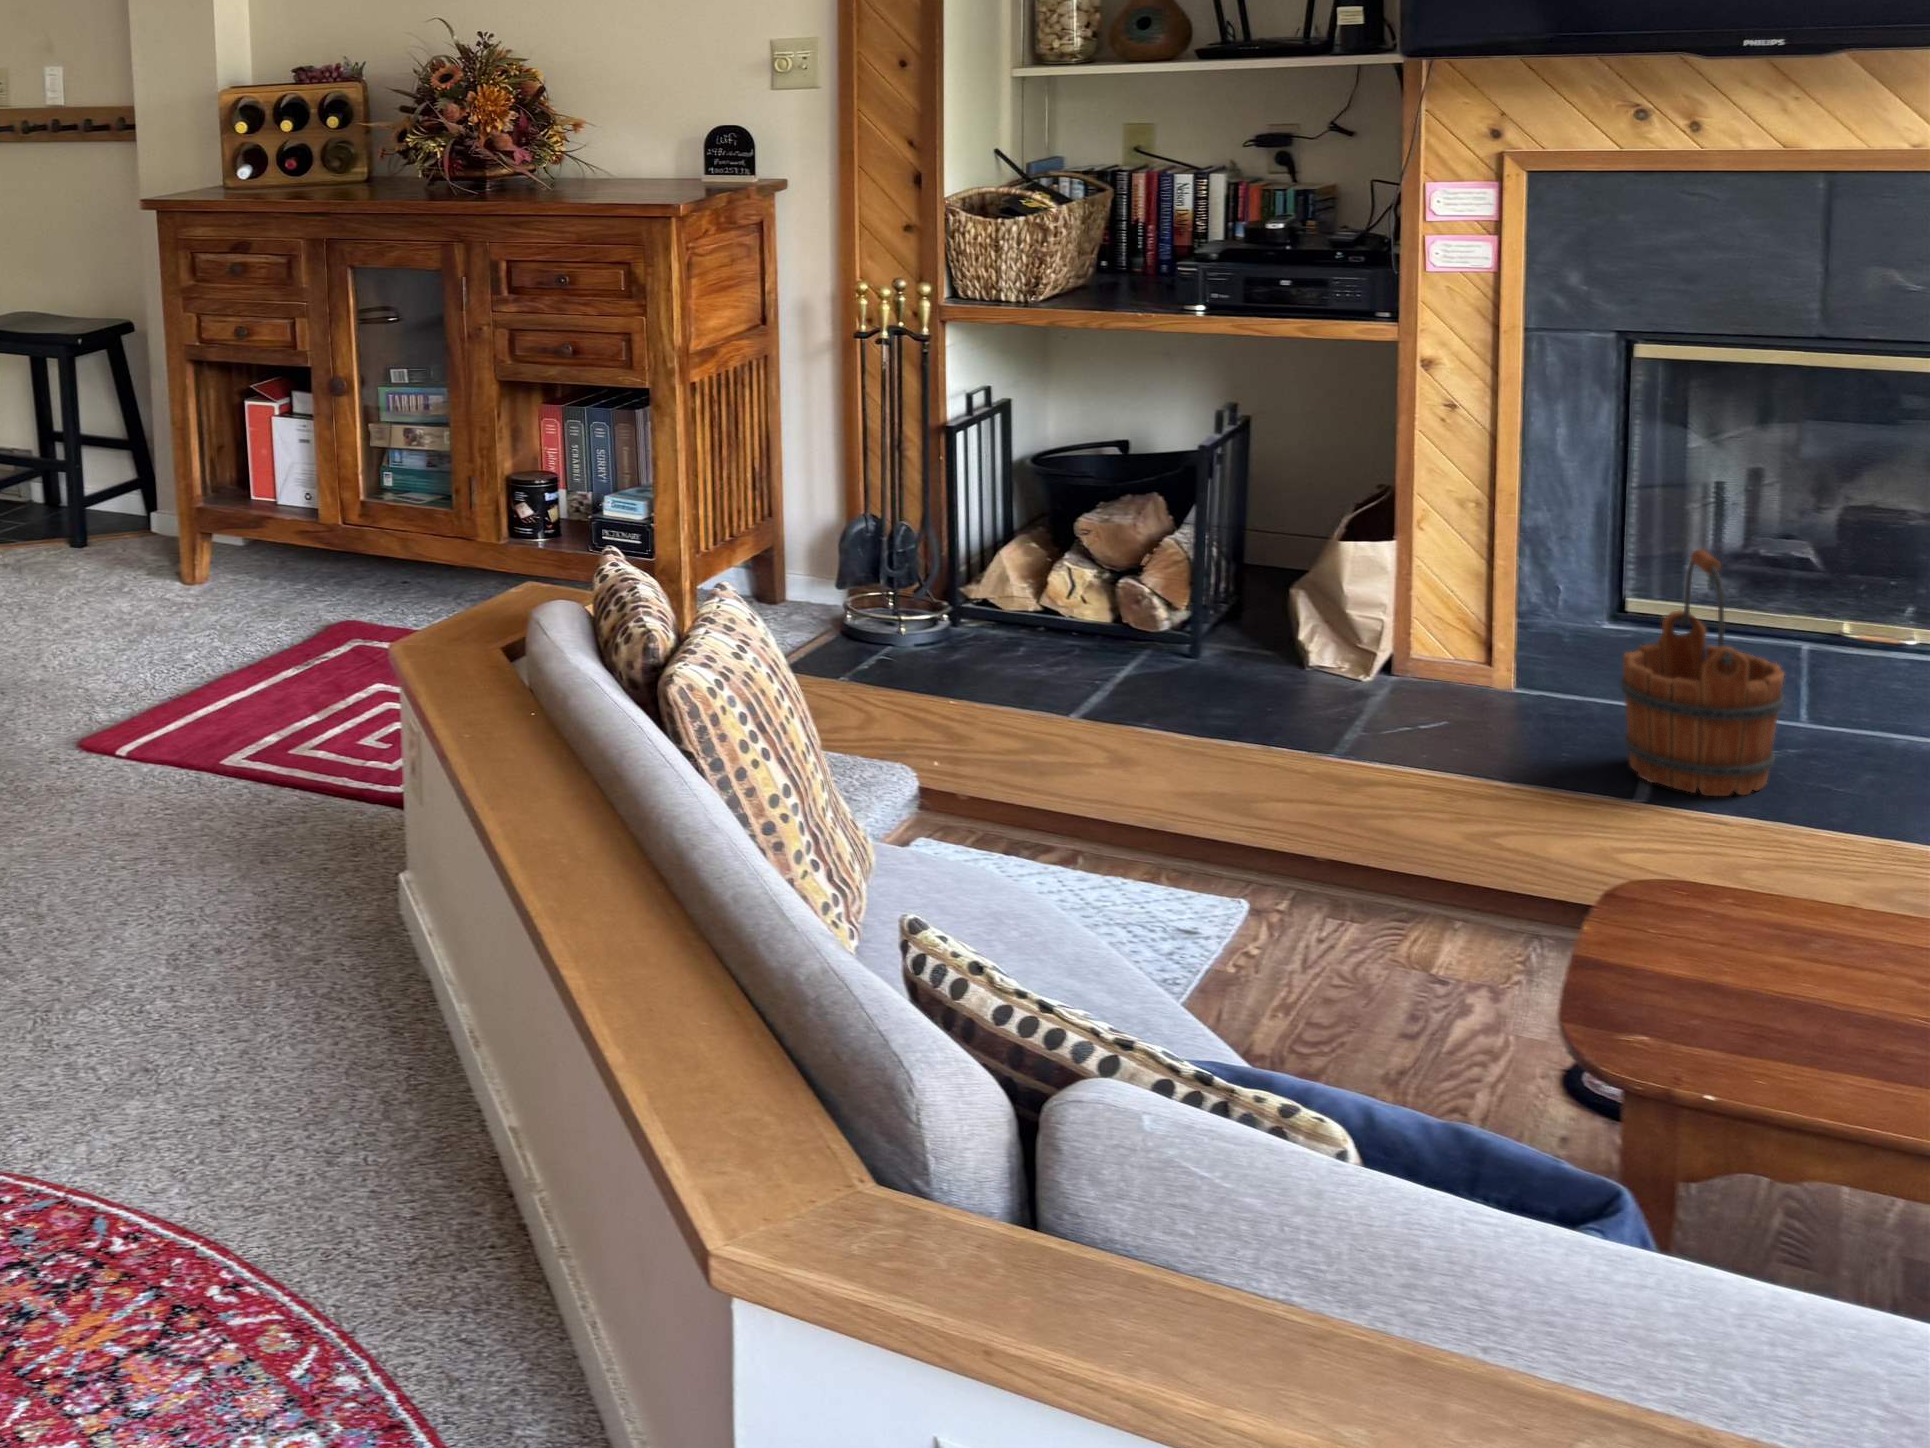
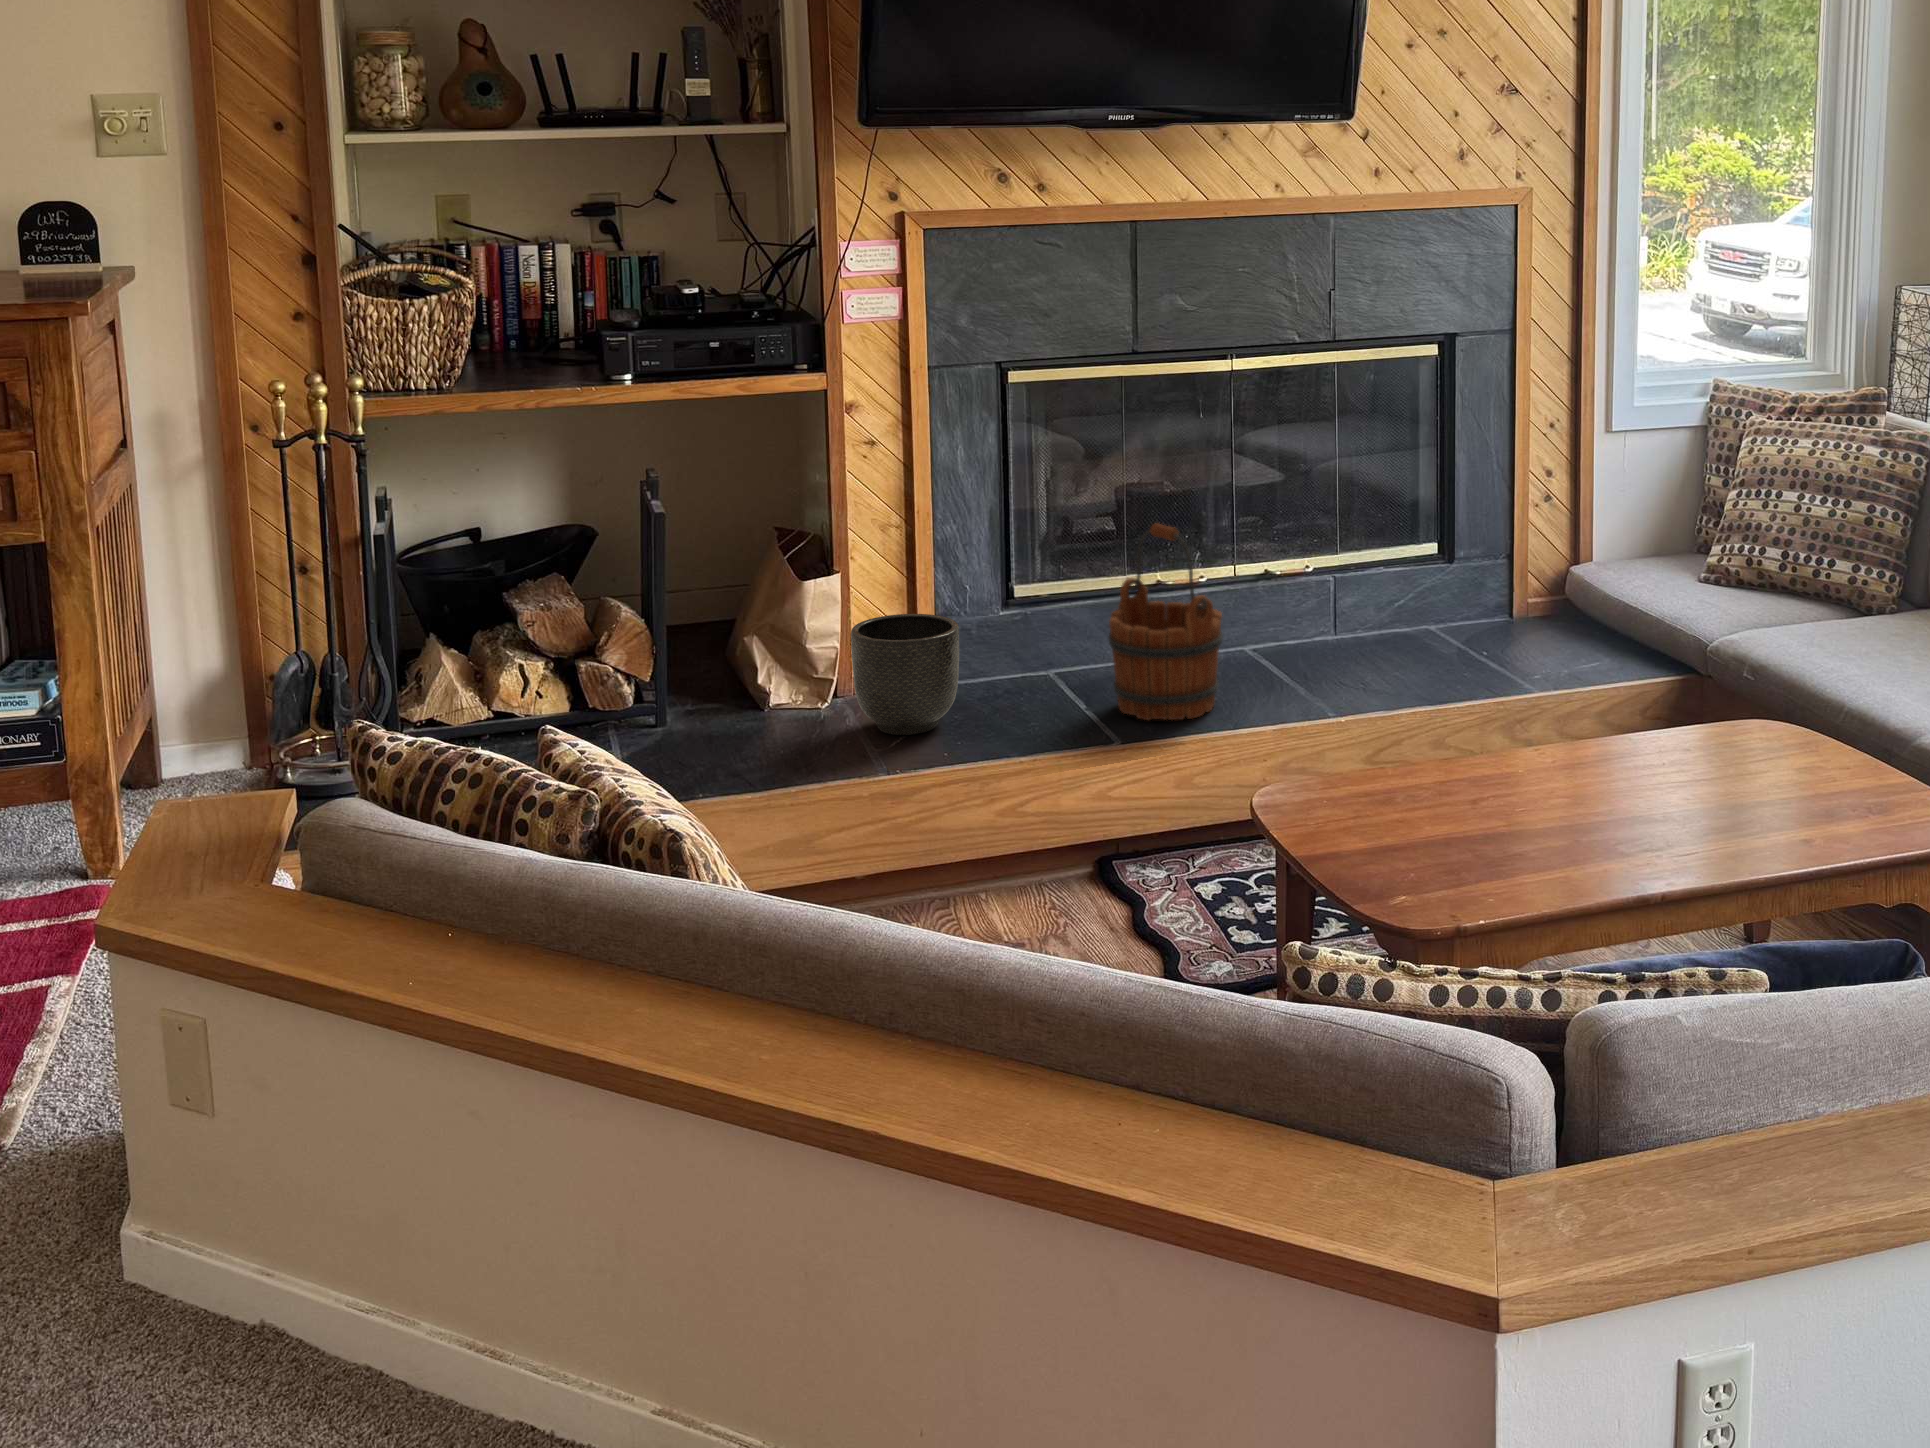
planter: none [1327,593,1455,726] -> present [851,614,959,735]

